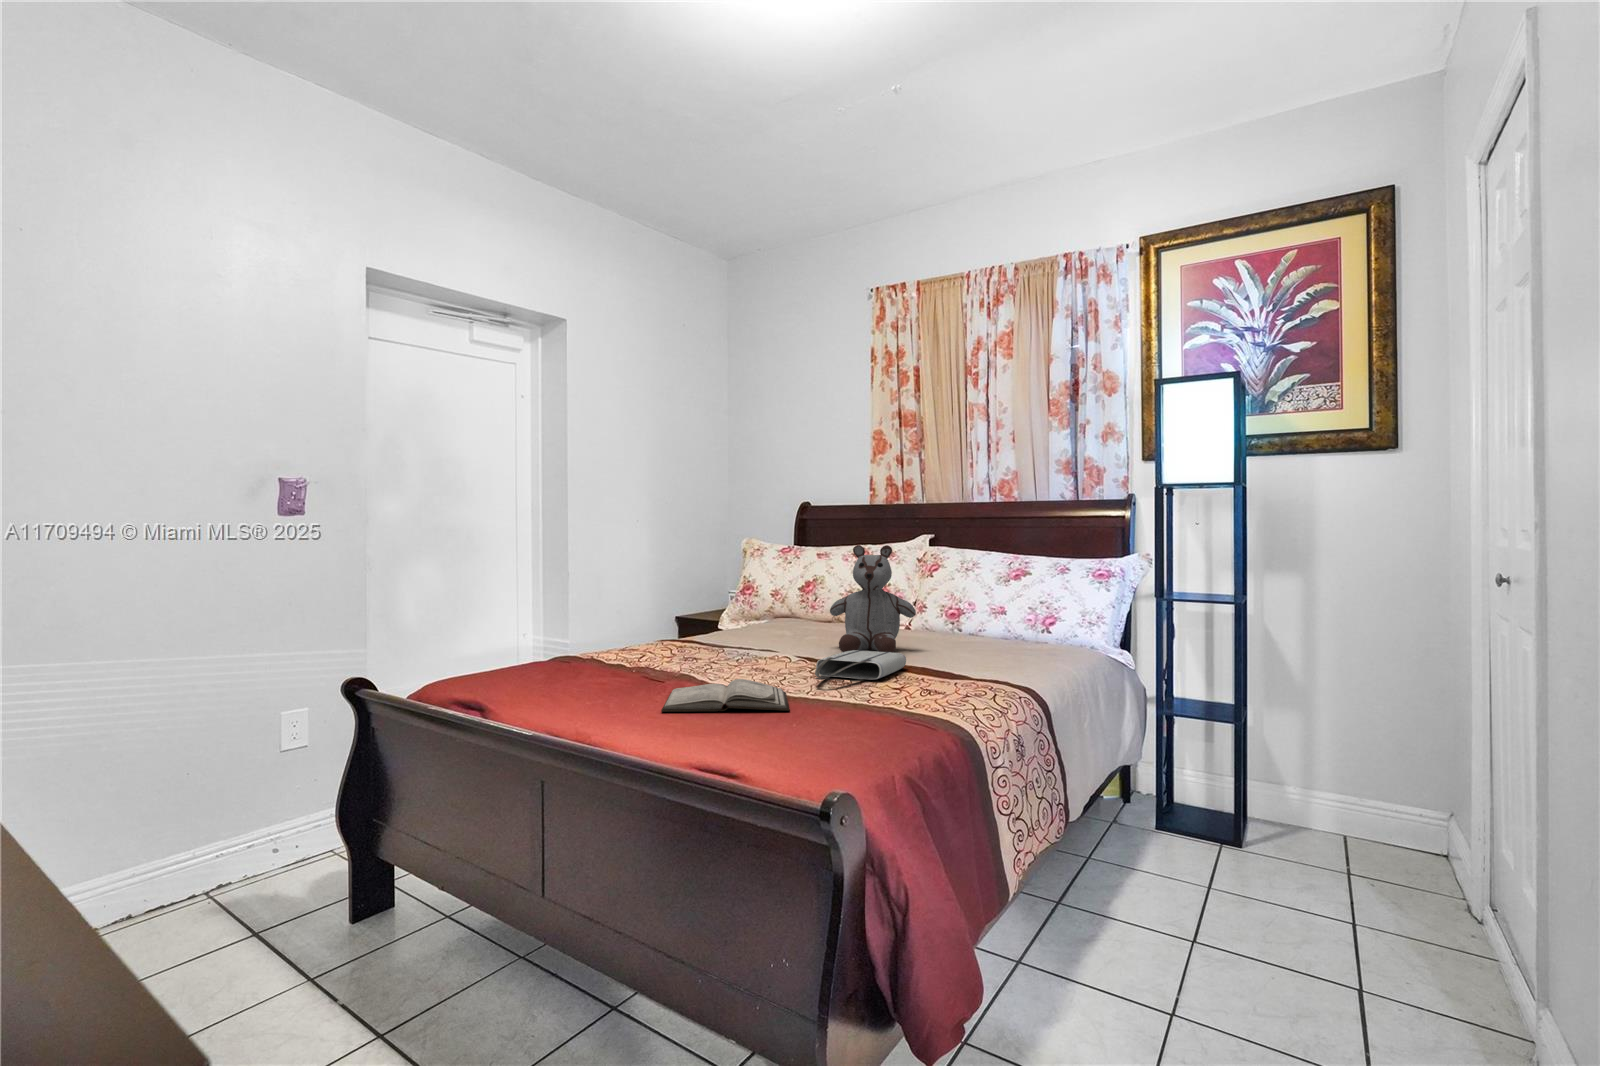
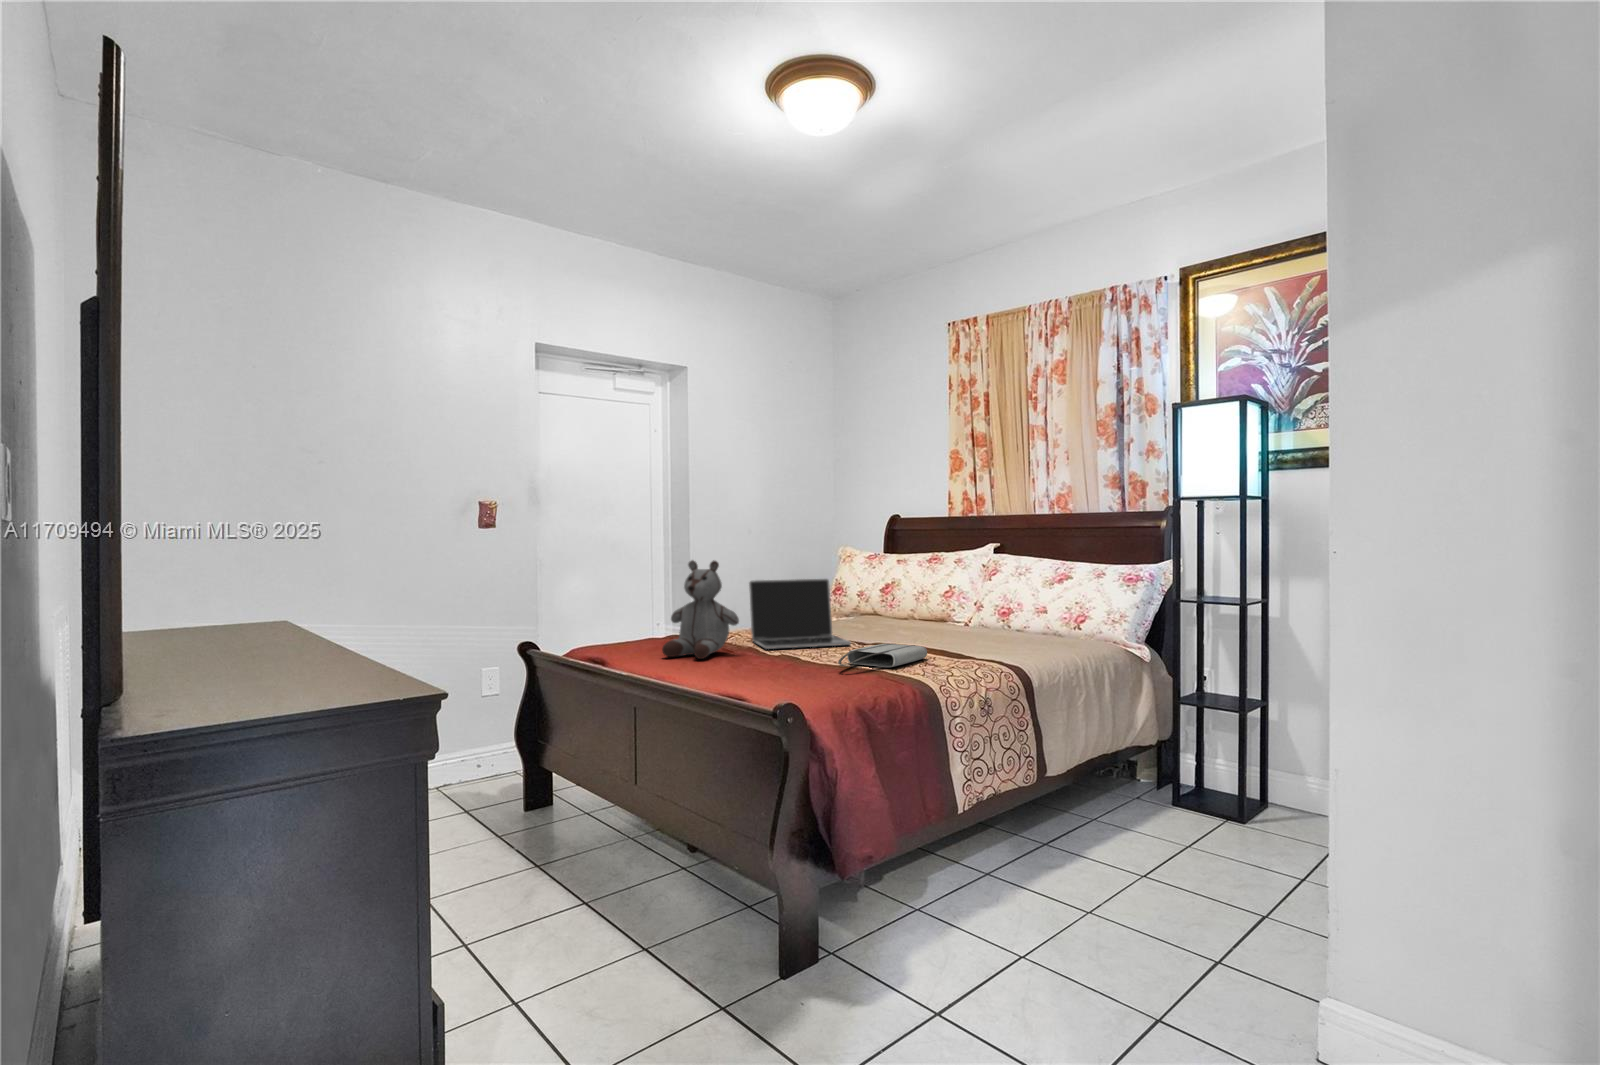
stuffed bear: present [830,545,916,653] -> present [662,560,739,659]
laptop: none [667,573,798,659] -> present [749,579,851,649]
diary: present [661,679,790,712] -> none [708,664,812,689]

